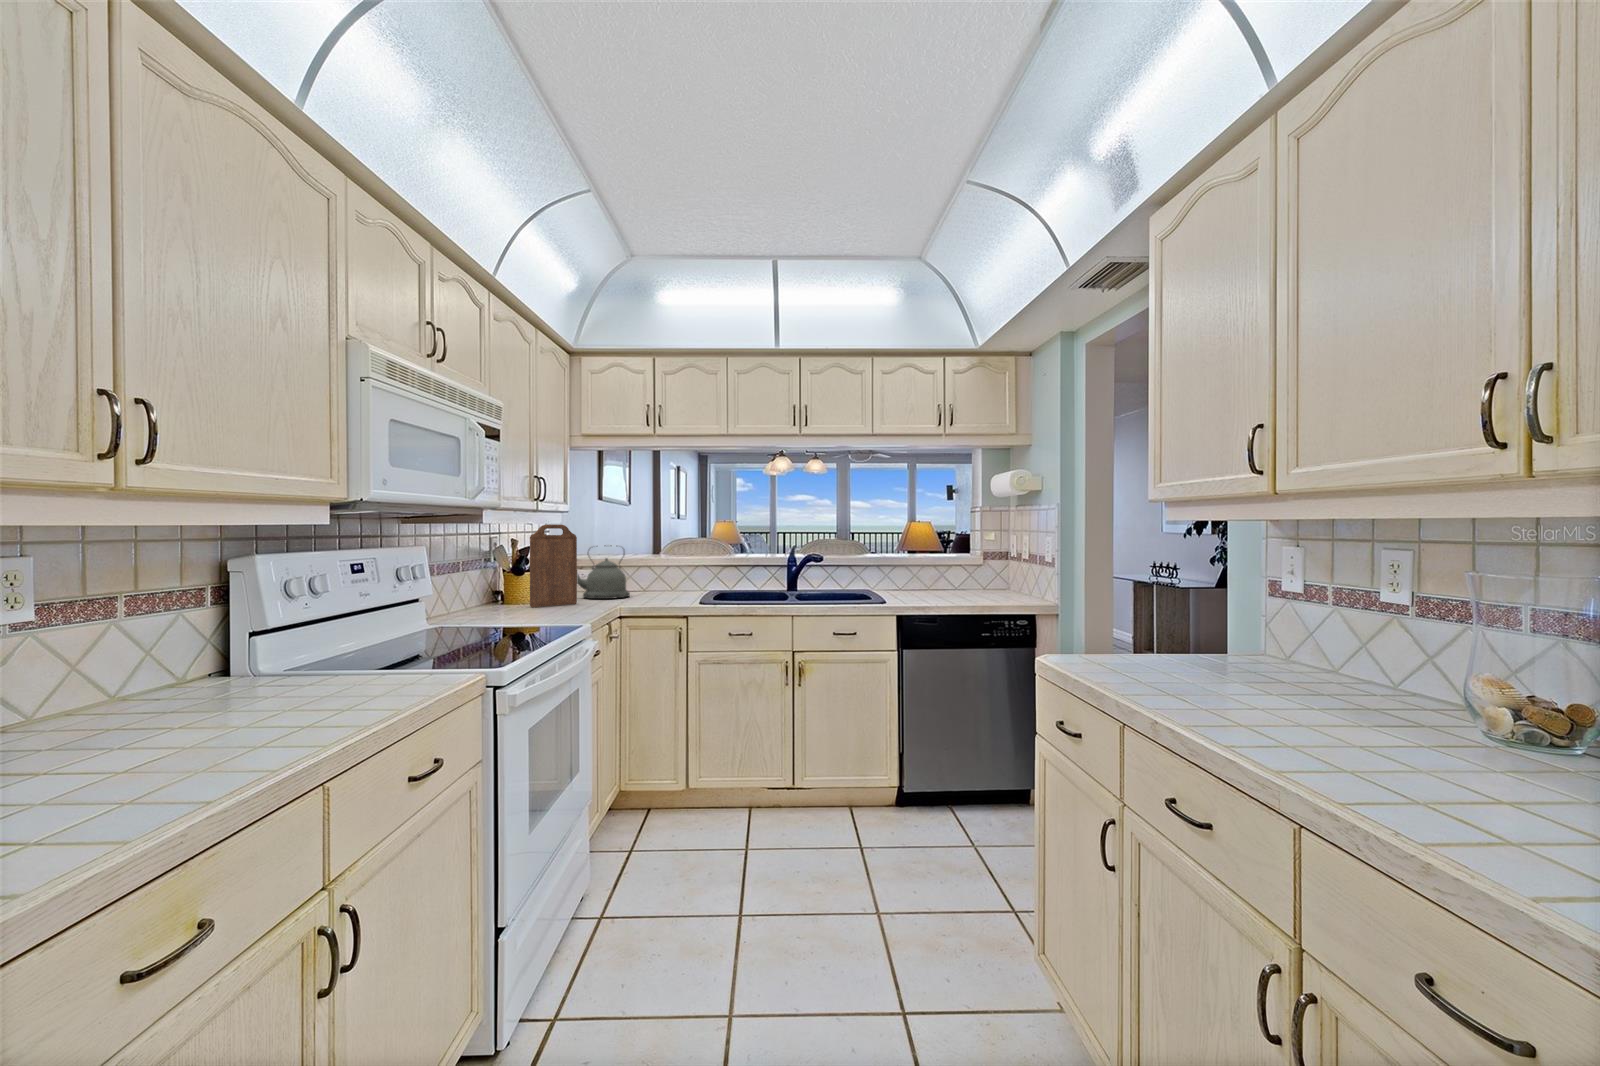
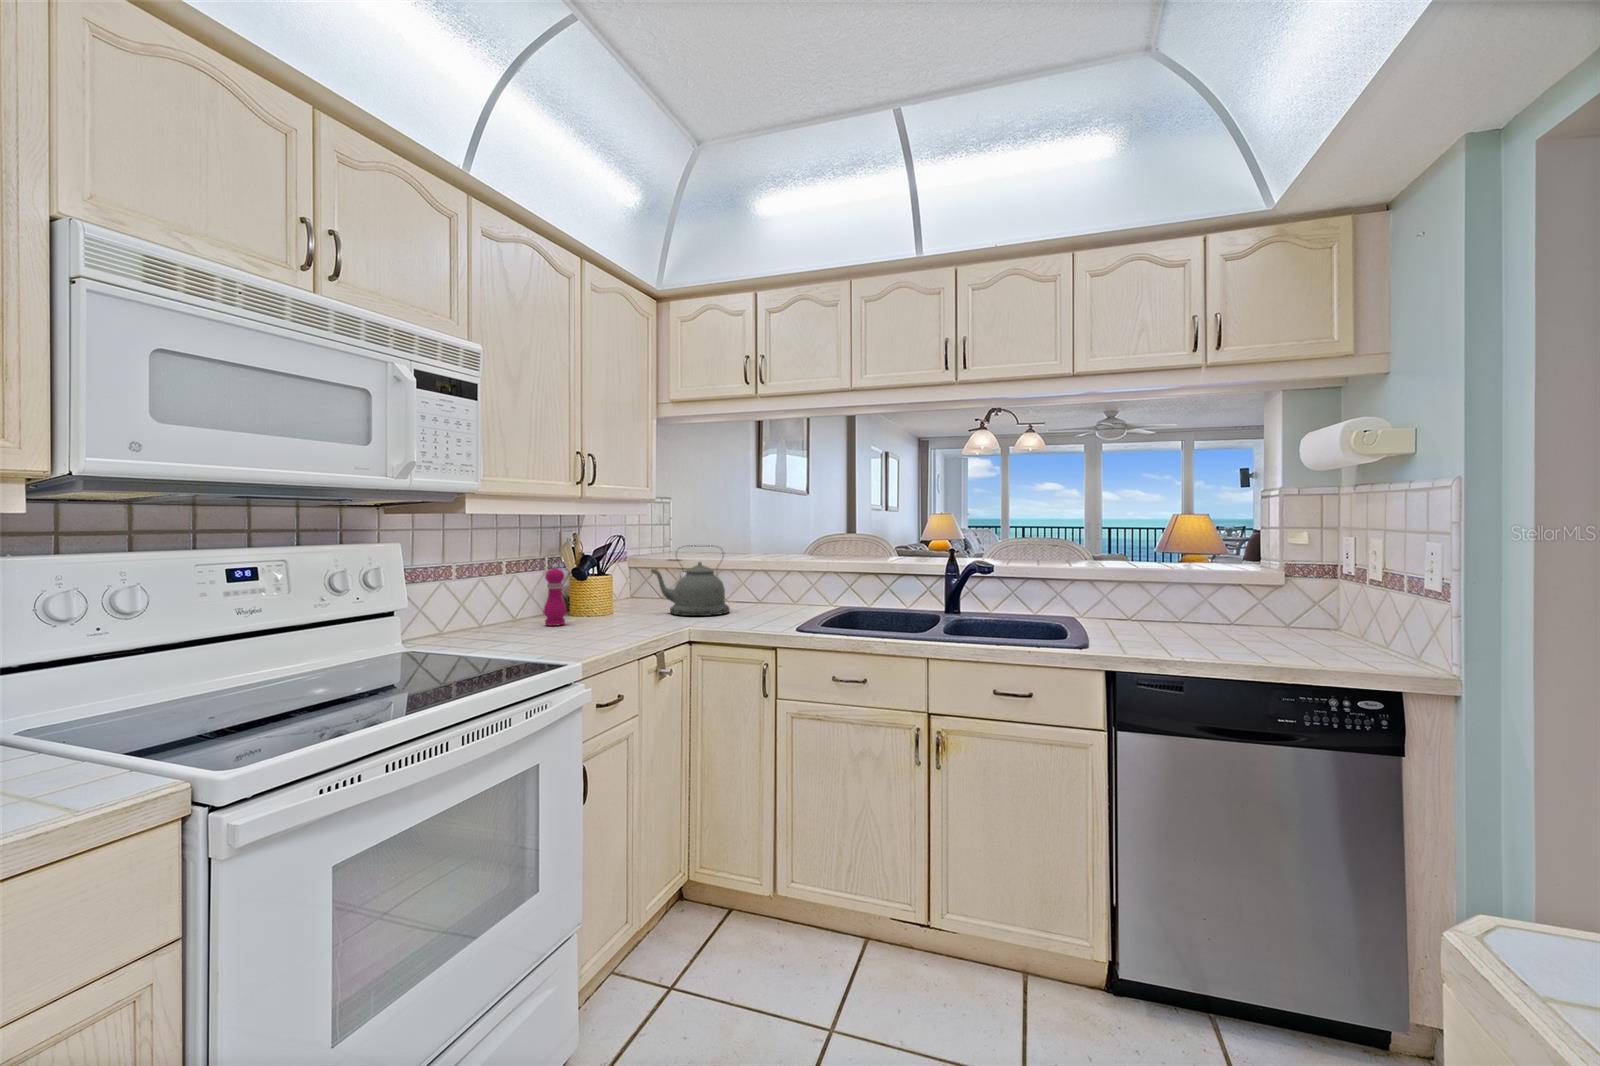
cutting board: present [530,524,577,607] -> none [582,518,645,626]
pepper mill: none [496,560,515,608] -> present [543,564,566,626]

